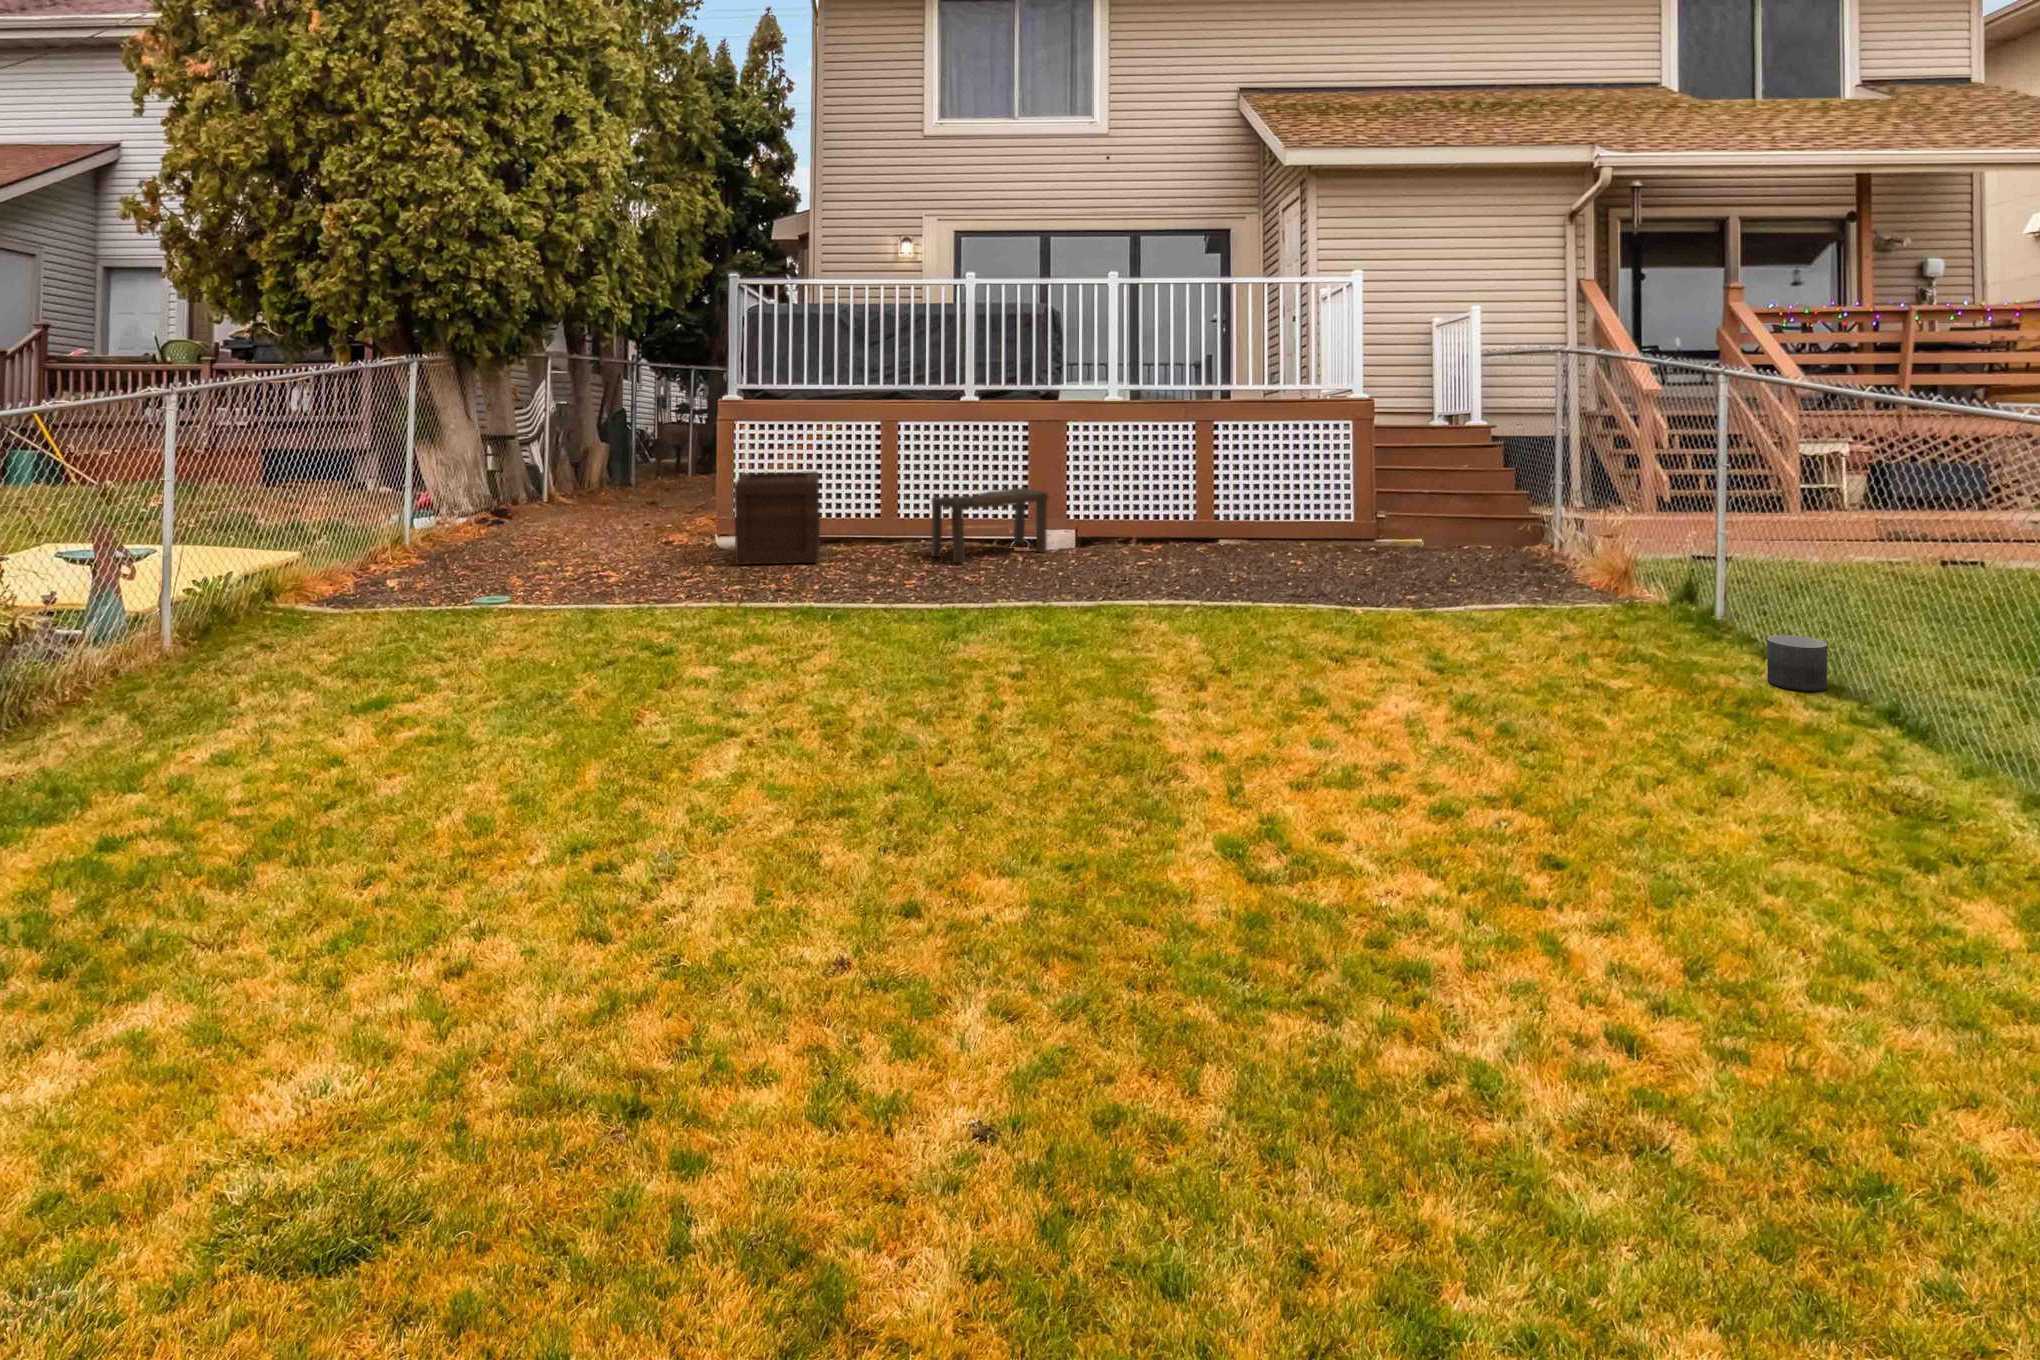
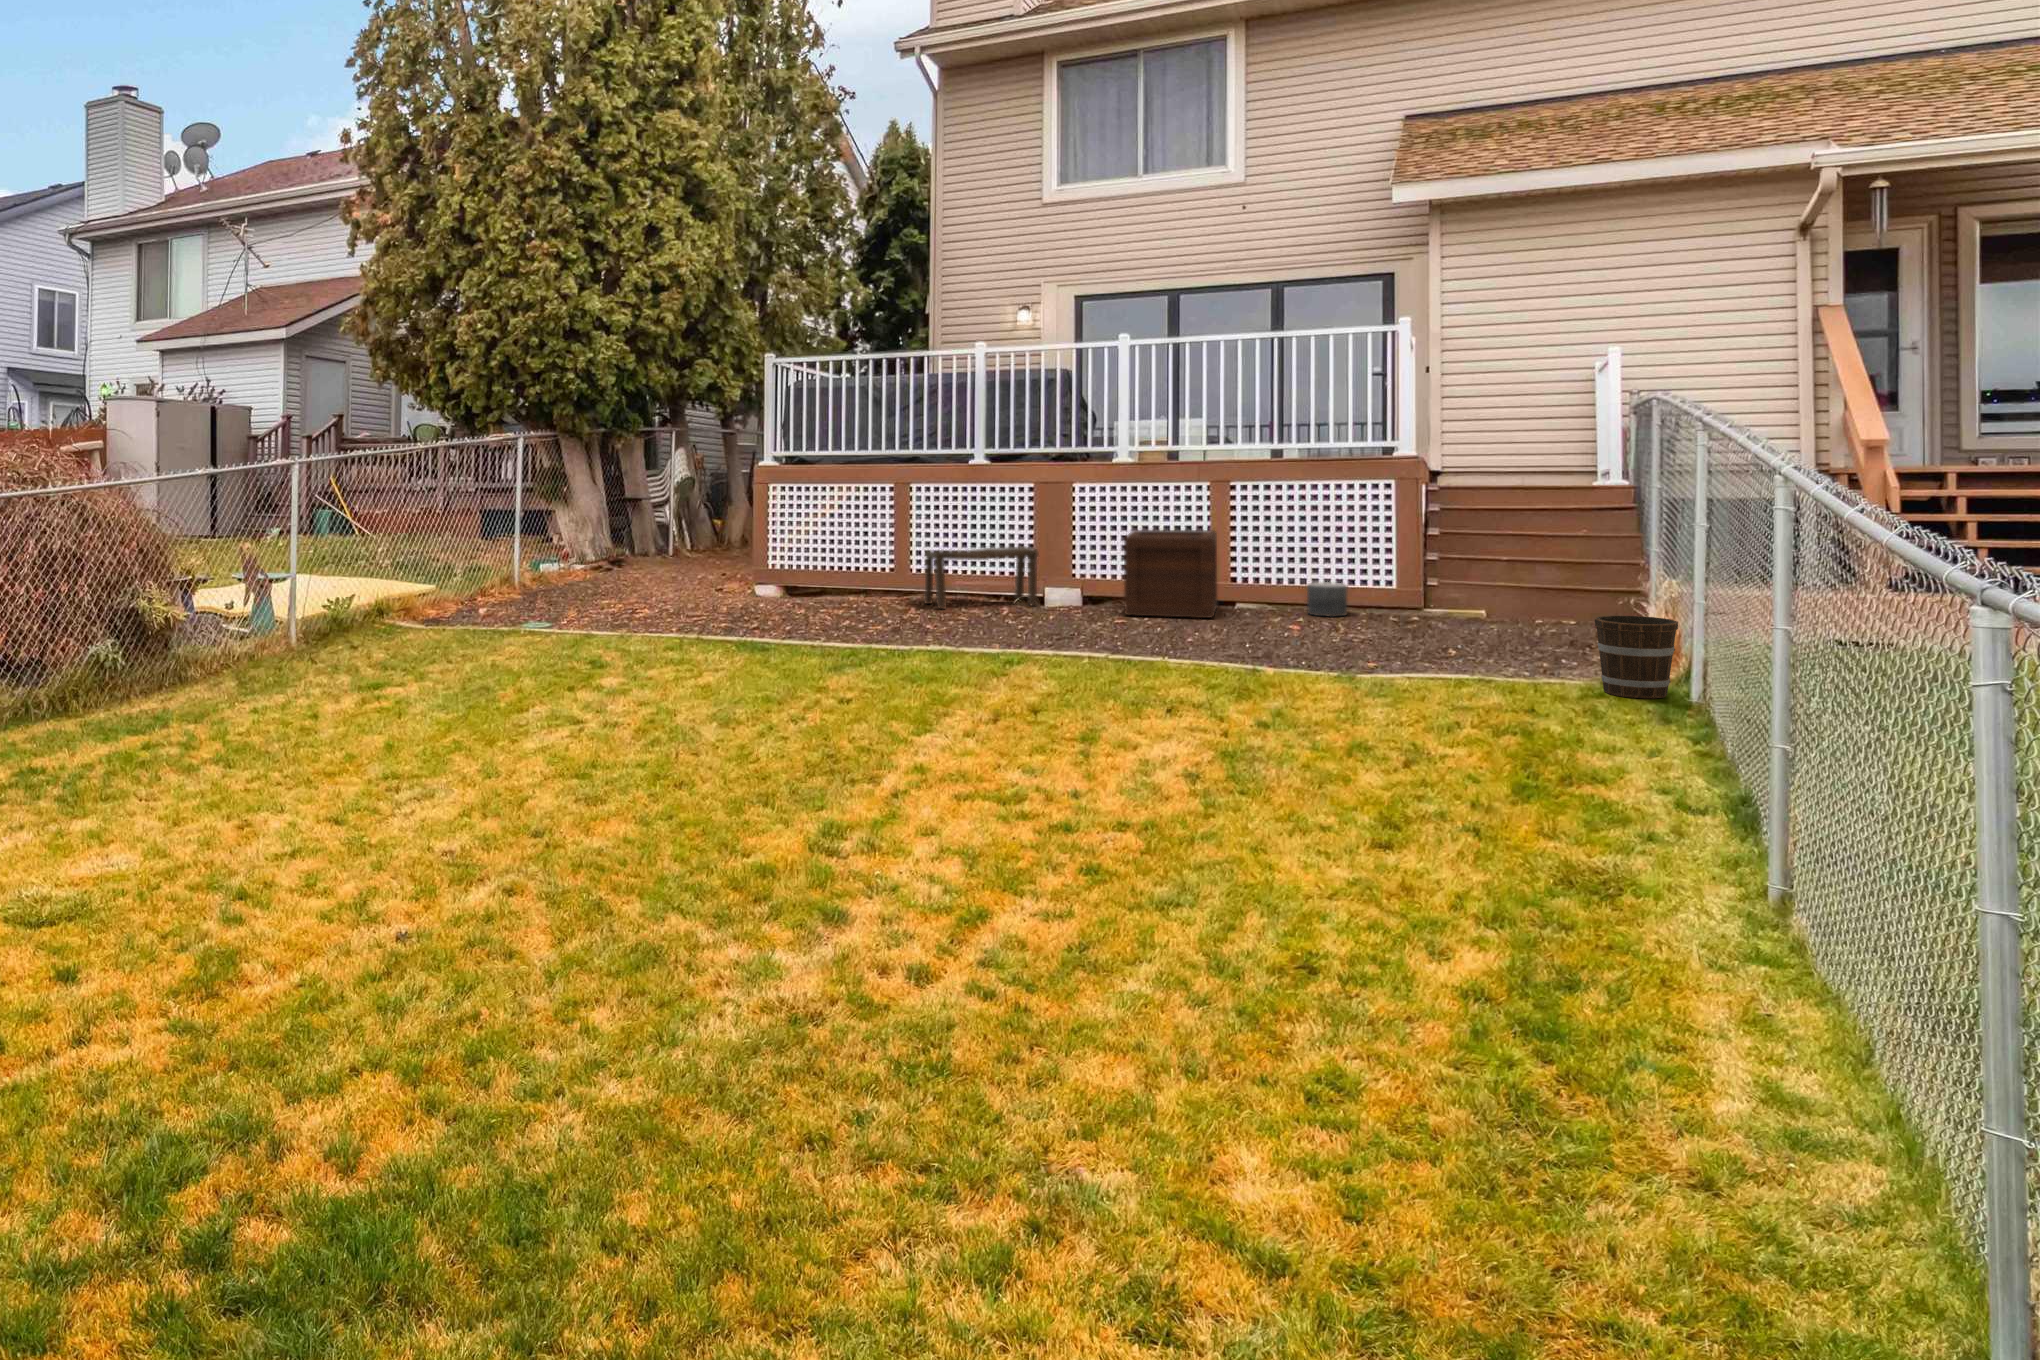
wooden crate: present [734,471,820,565] -> present [1124,530,1217,618]
bucket: none [1634,549,1702,627] -> present [1595,616,1678,698]
planter: present [1767,635,1827,691] -> present [1307,582,1347,617]

